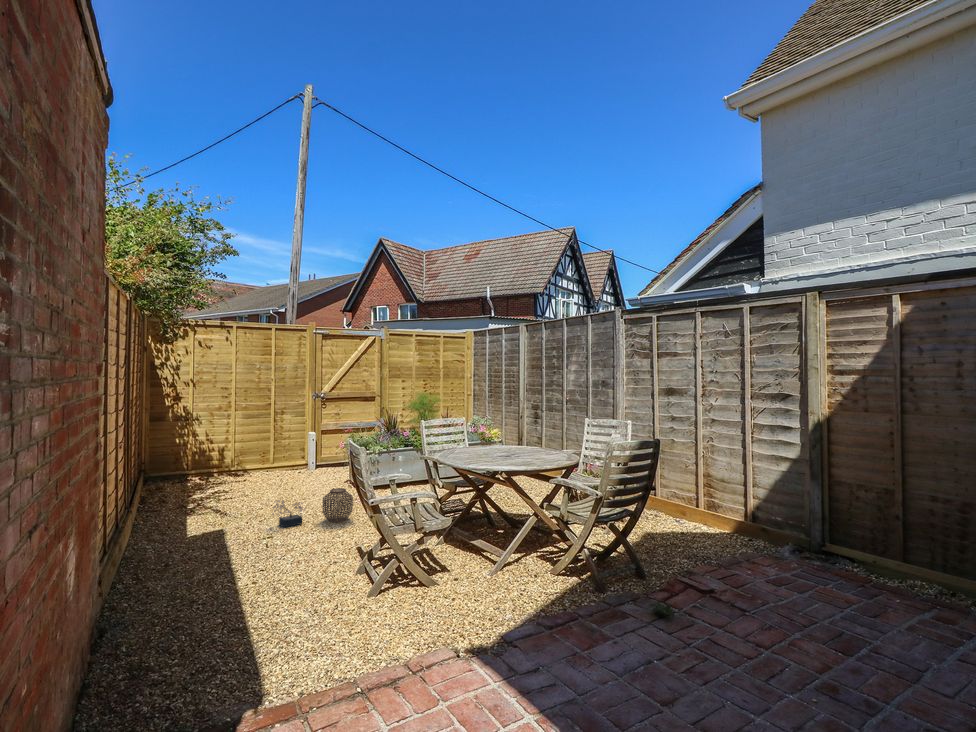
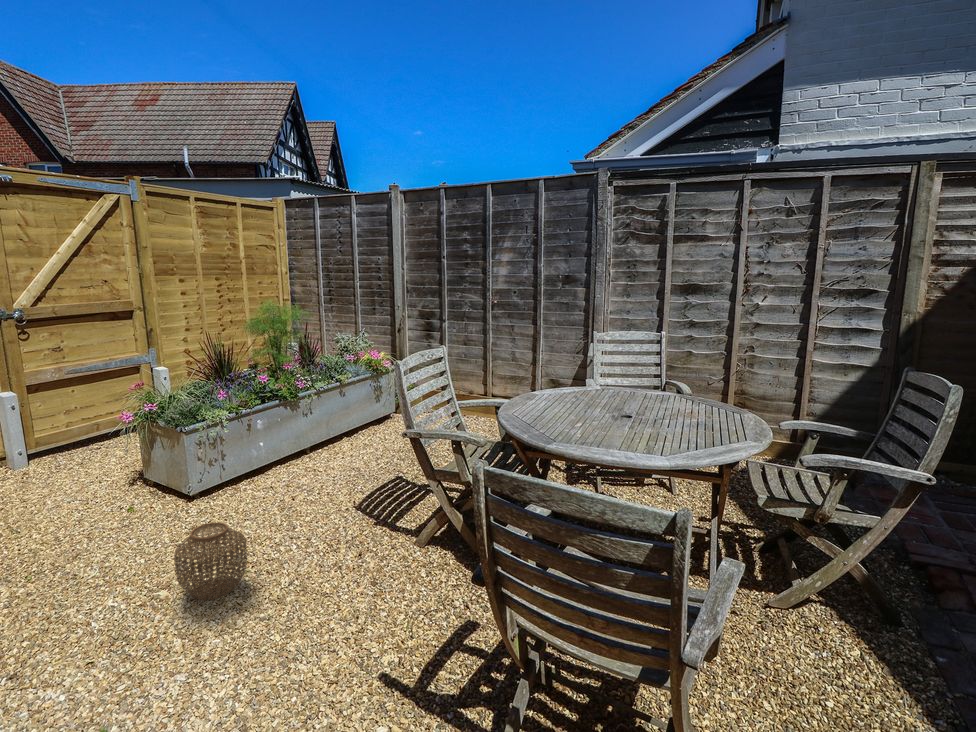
decorative plant: present [273,500,305,527] -> none [49,581,137,658]

